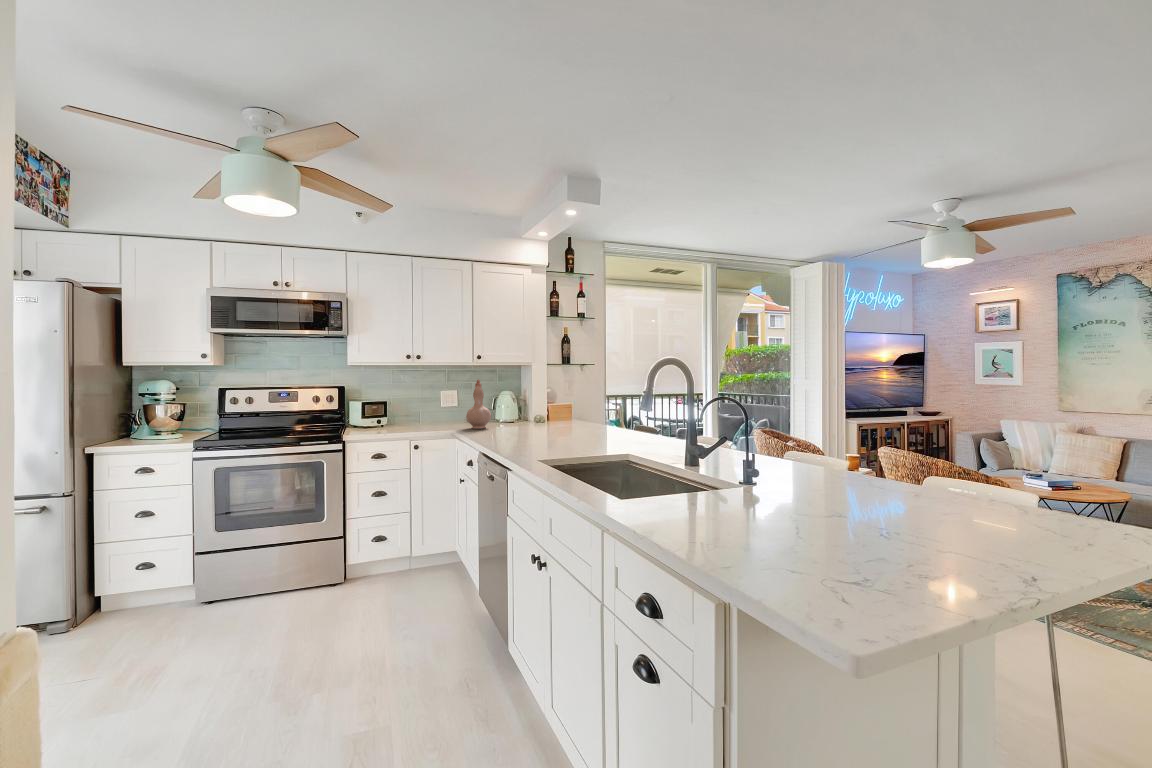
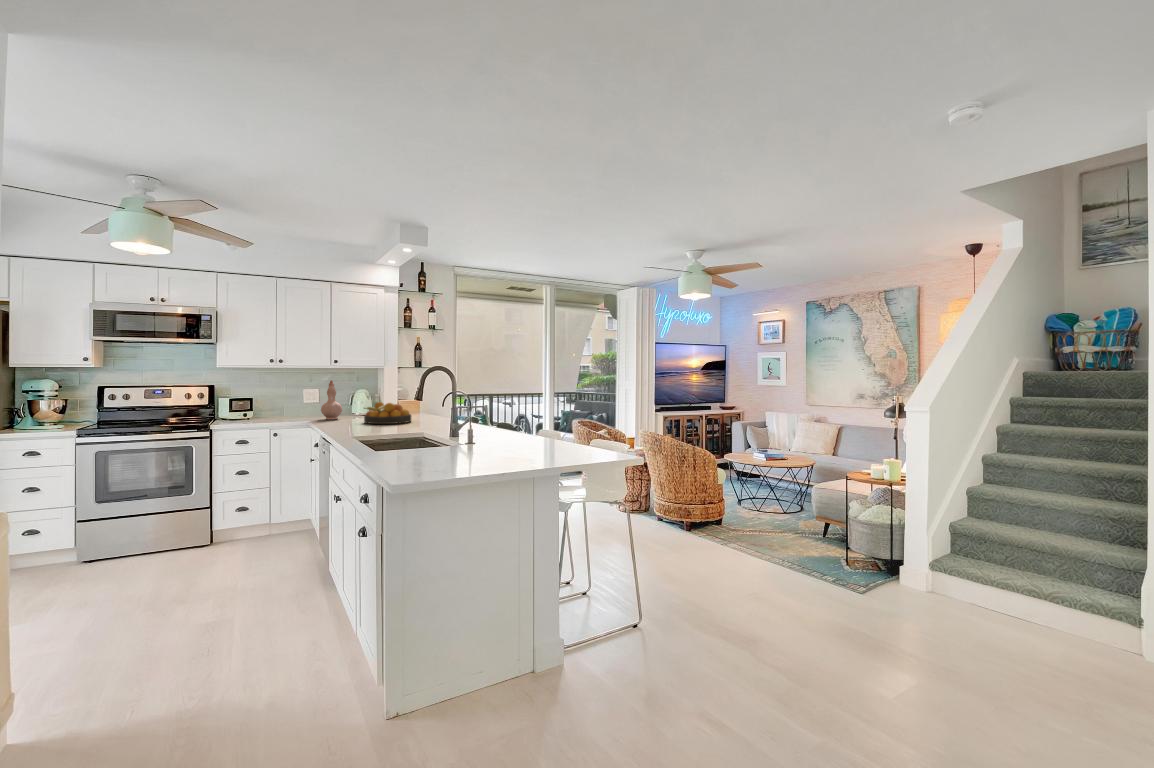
fruit bowl: none [522,407,582,436] -> present [364,402,411,424]

